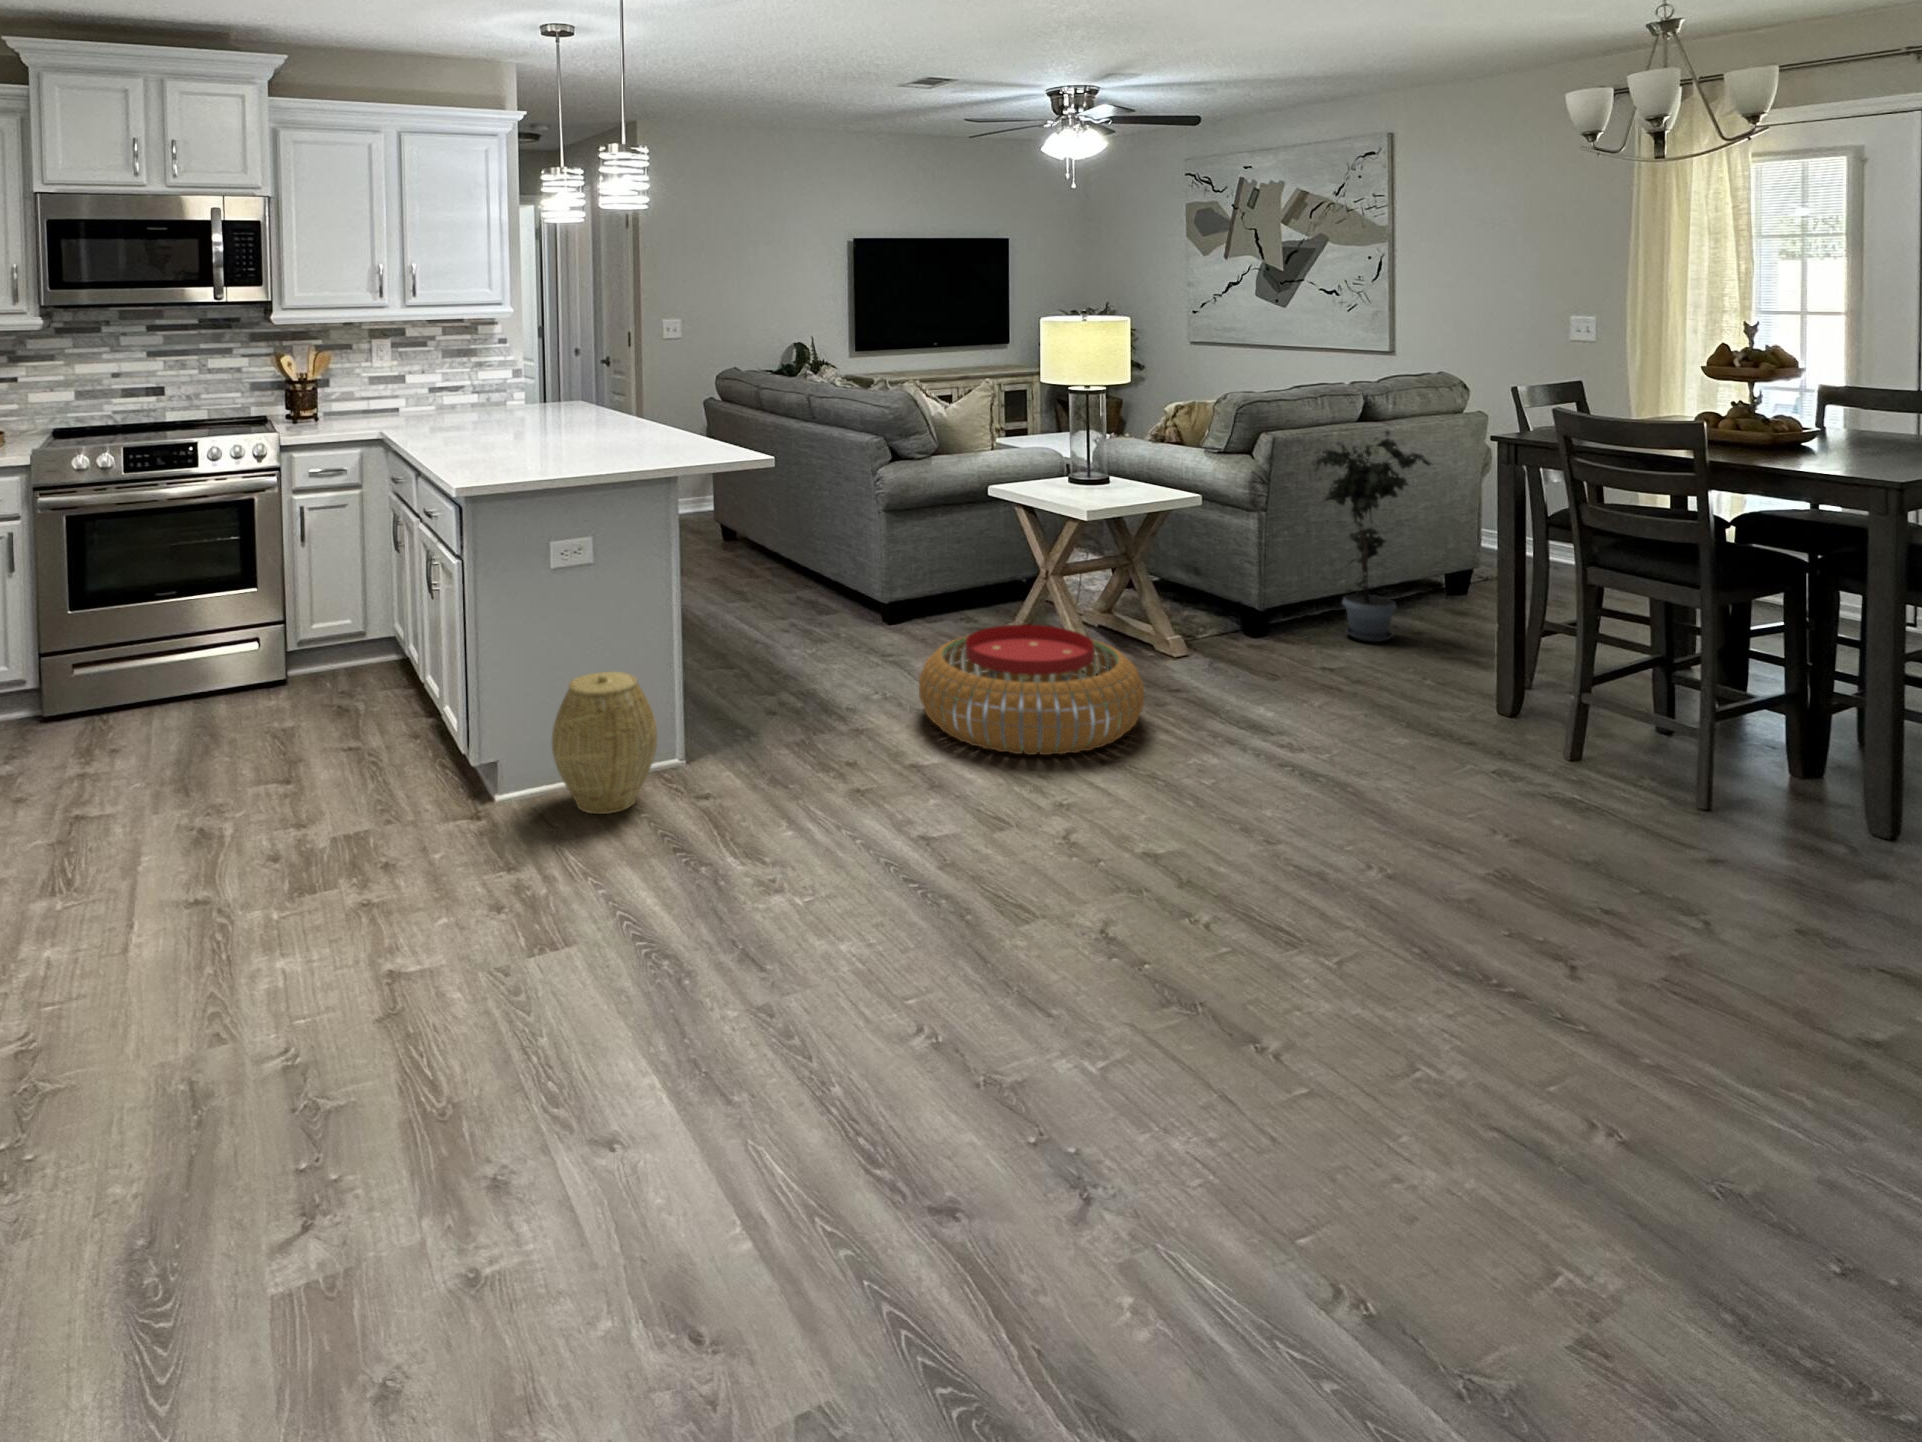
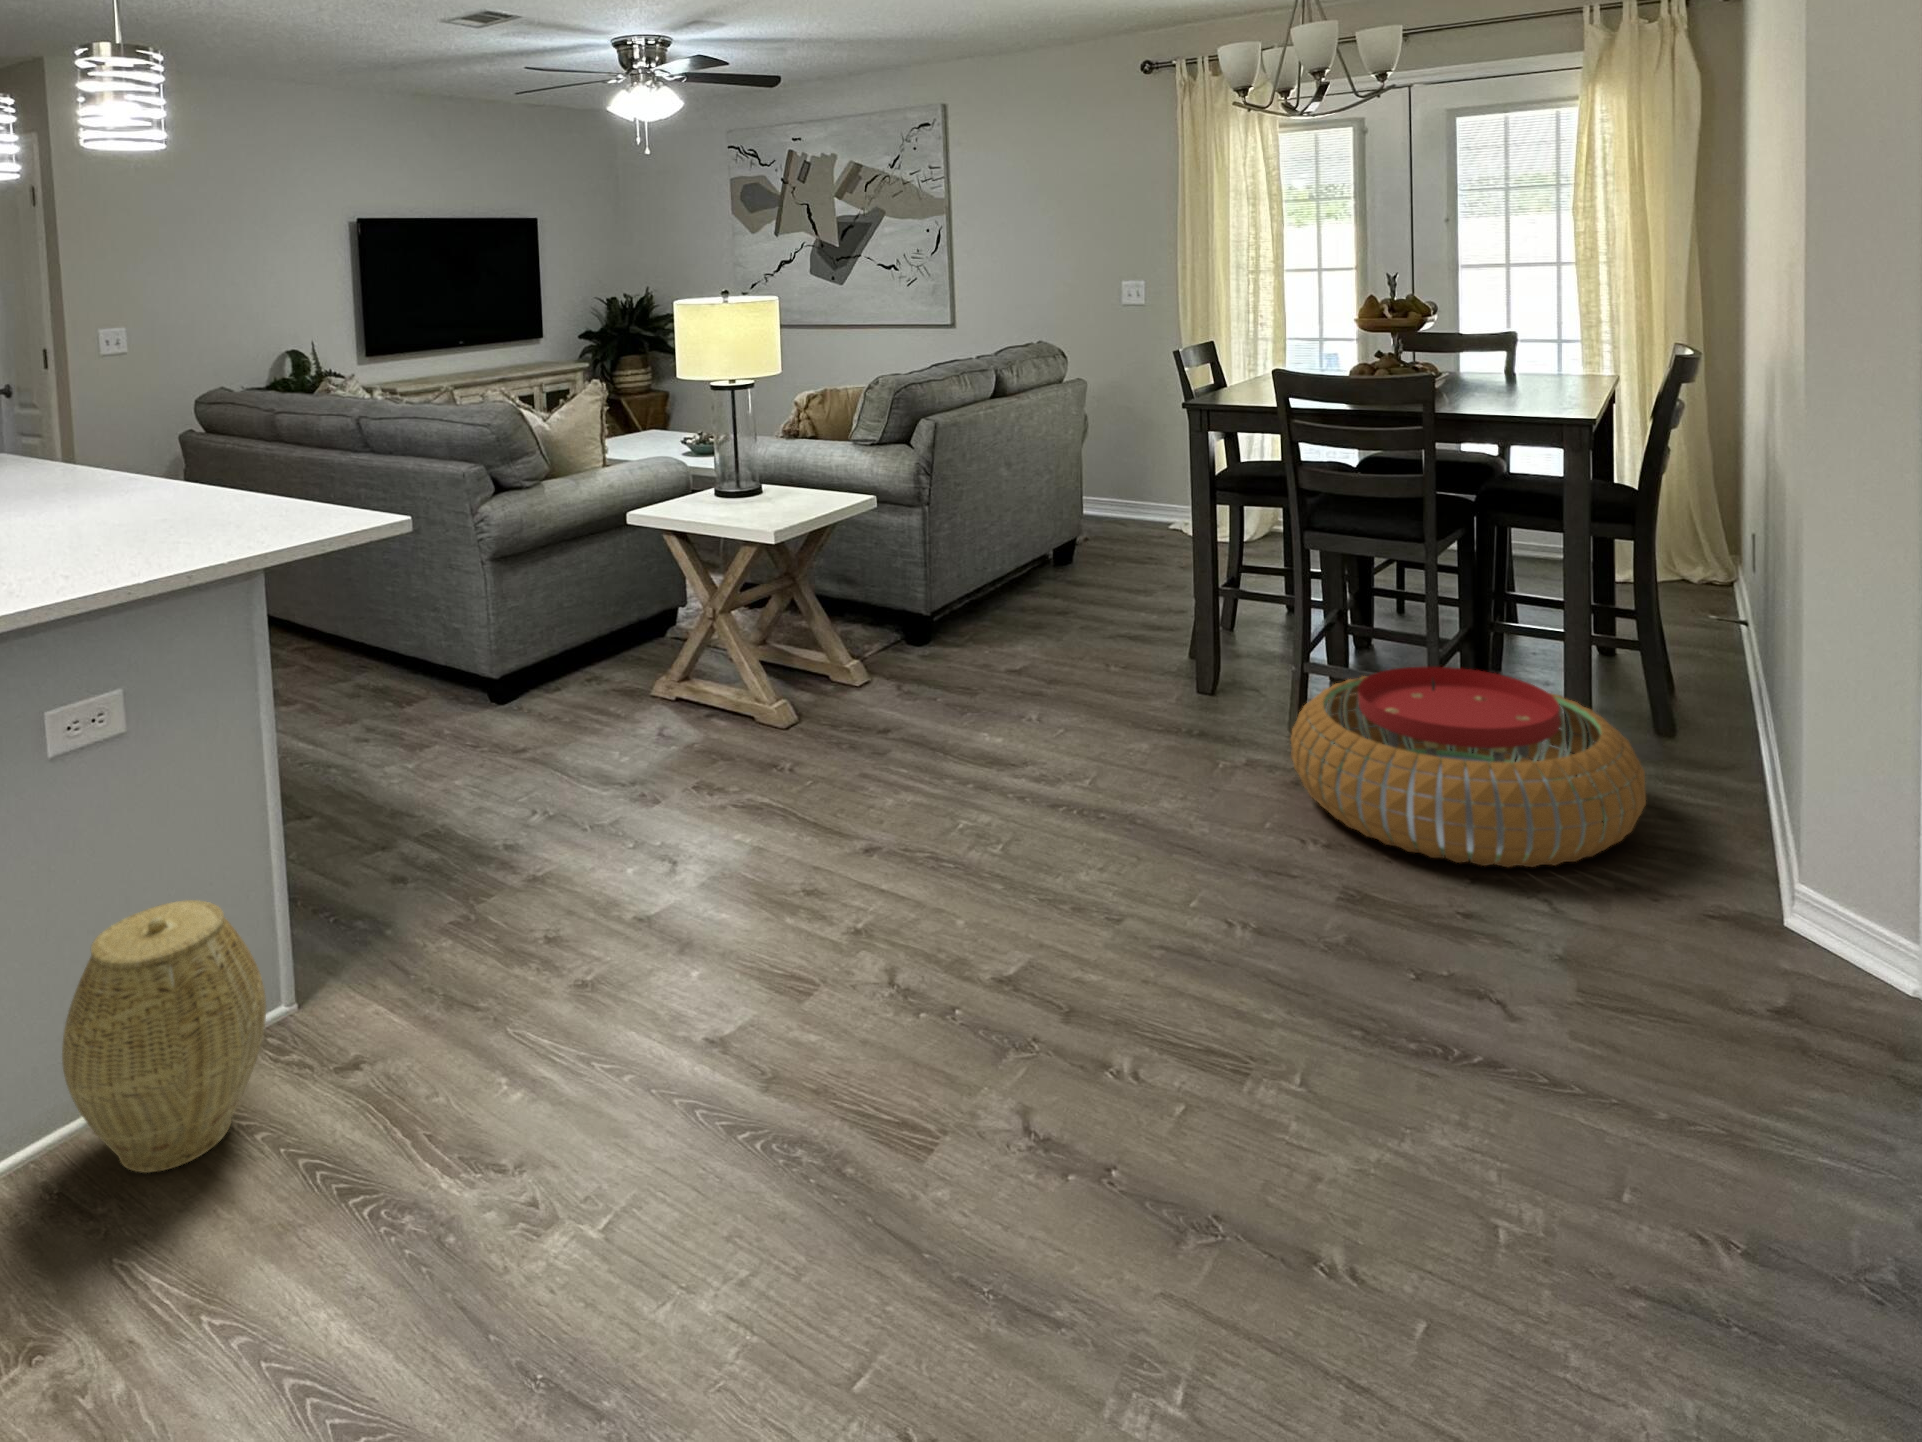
potted plant: present [1313,431,1433,642] -> none [974,397,1083,629]
pouf: present [919,625,1144,755] -> present [1291,667,1646,867]

